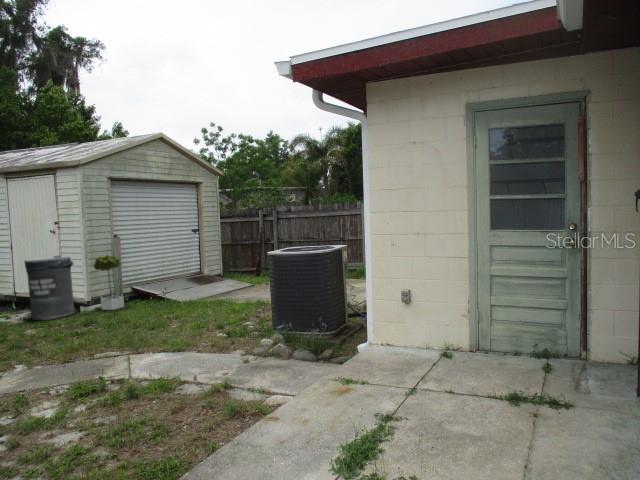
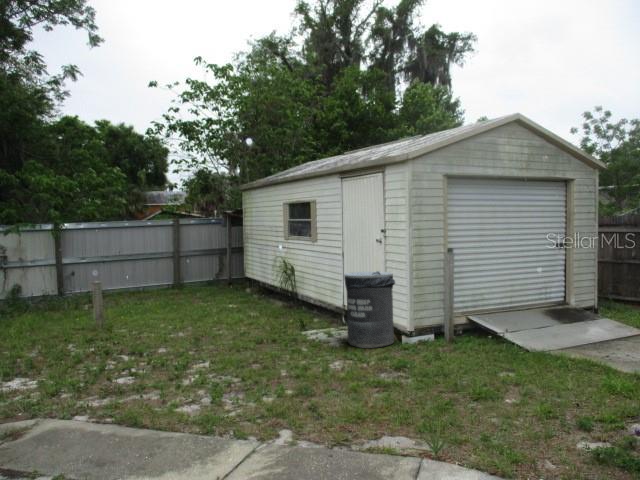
potted tree: present [94,255,124,310] -> none [418,276,452,348]

